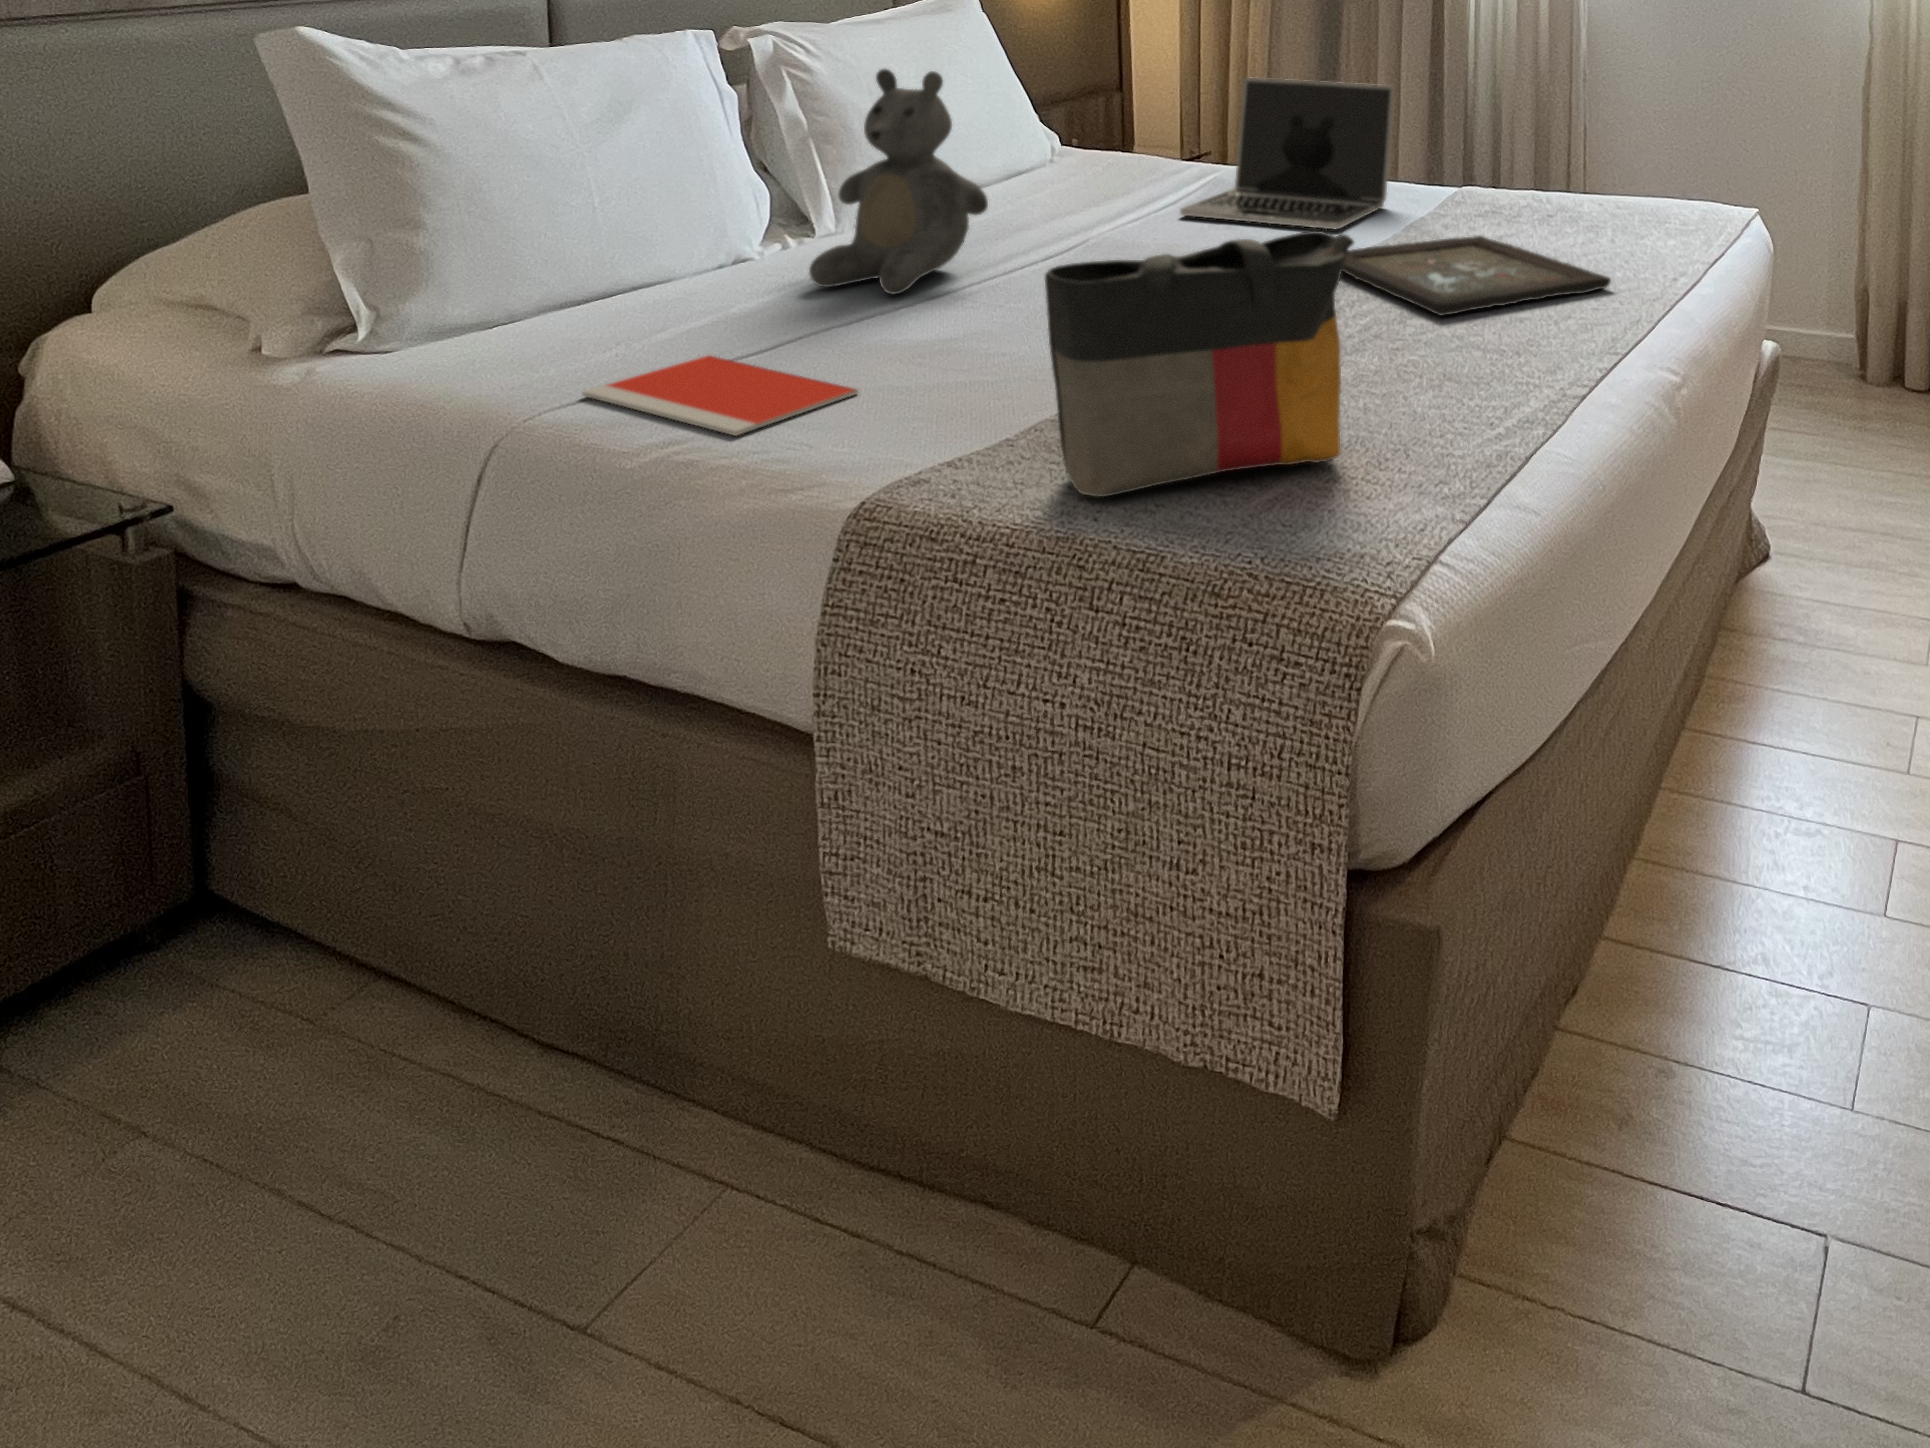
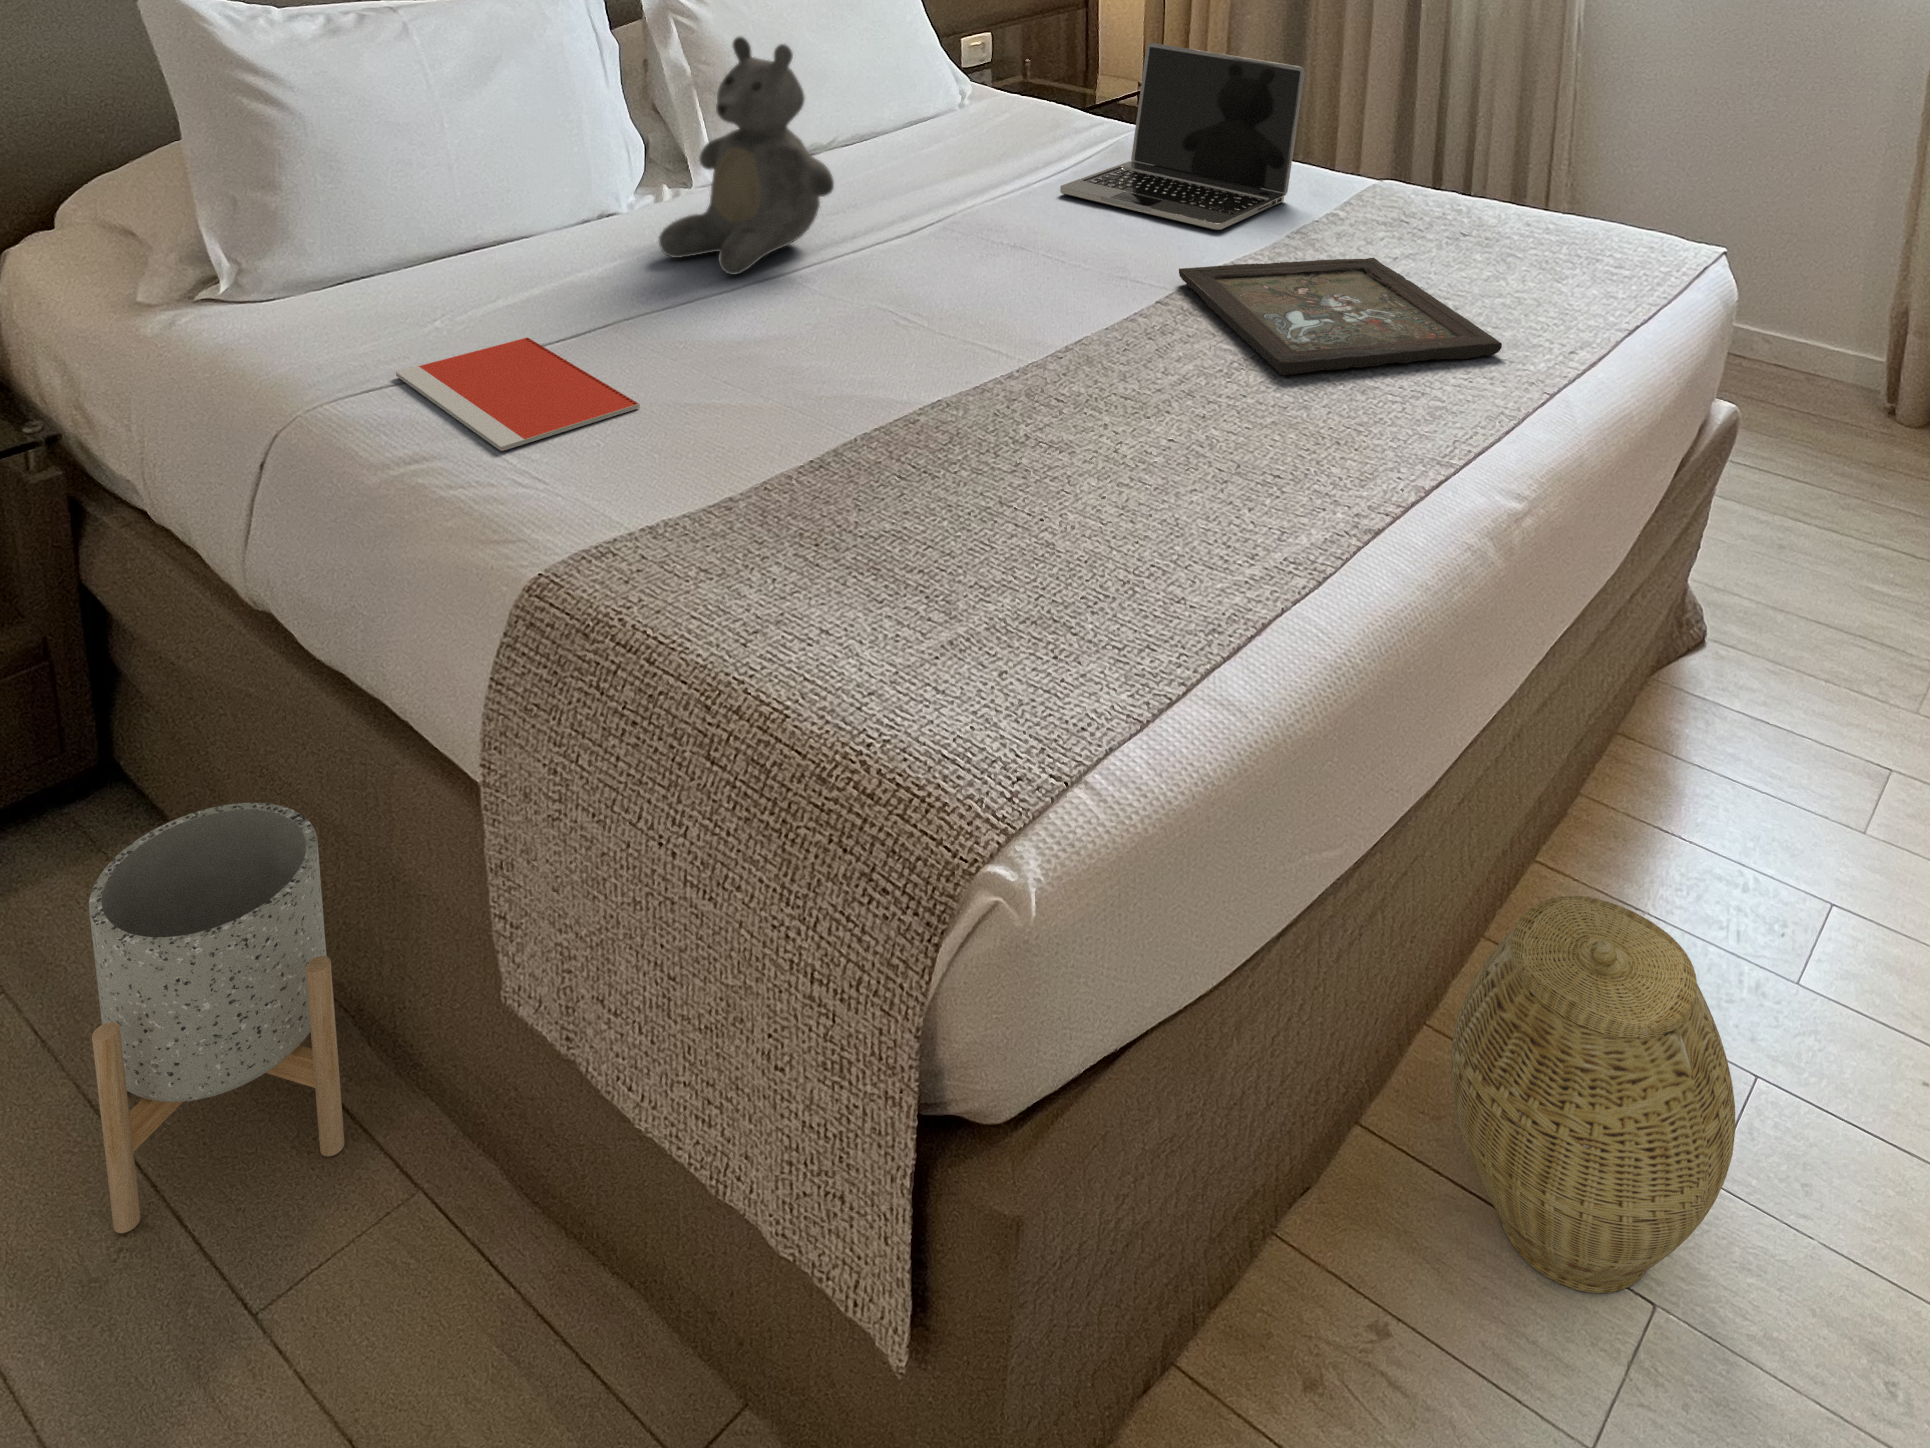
tote bag: present [1045,231,1354,497] -> none [748,323,1105,601]
woven basket: none [1664,690,1893,1020] -> present [1451,896,1735,1293]
planter: none [292,836,597,1318] -> present [89,803,344,1233]

